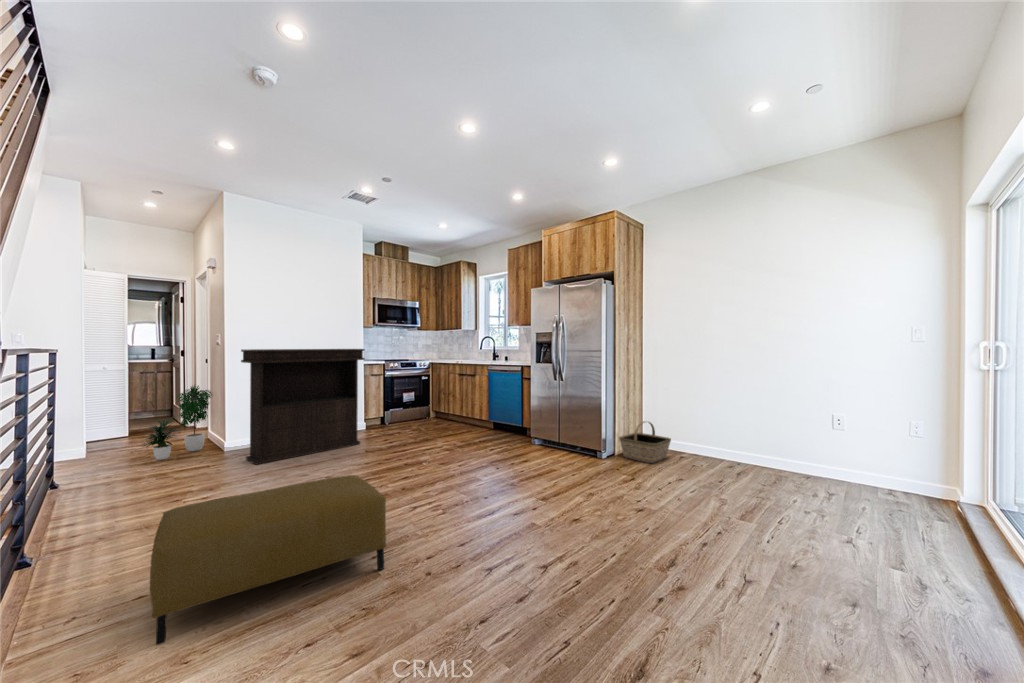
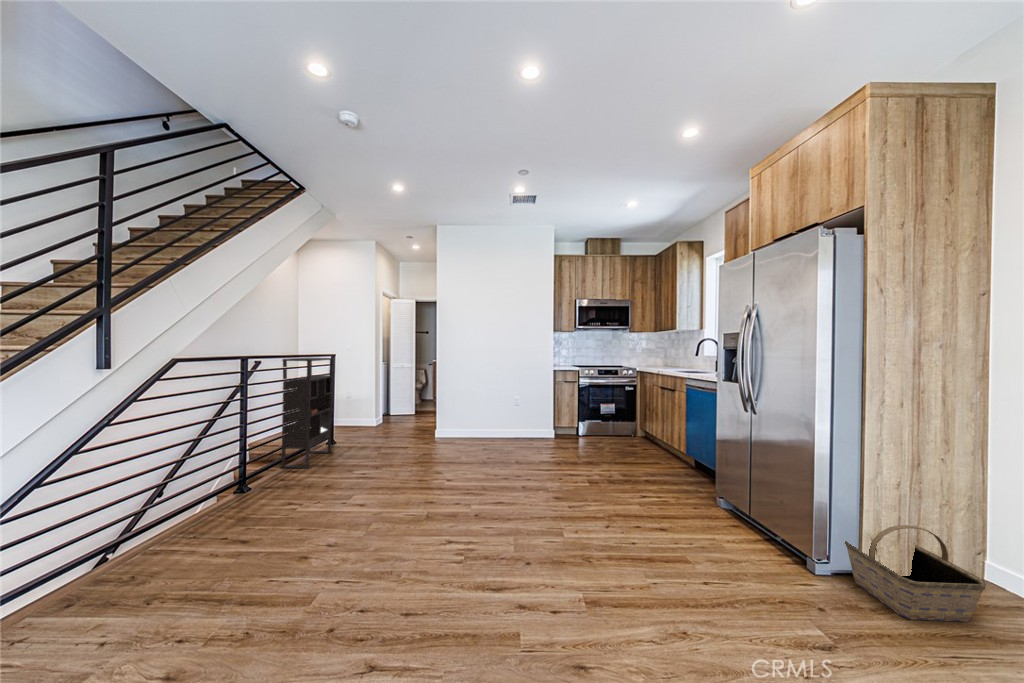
console table: present [241,349,365,465] -> none [426,352,530,452]
bookshelf: none [43,361,105,528] -> present [280,358,333,468]
potted plant: present [144,385,212,460] -> none [383,376,432,433]
ottoman: present [150,475,386,645] -> none [160,480,372,600]

